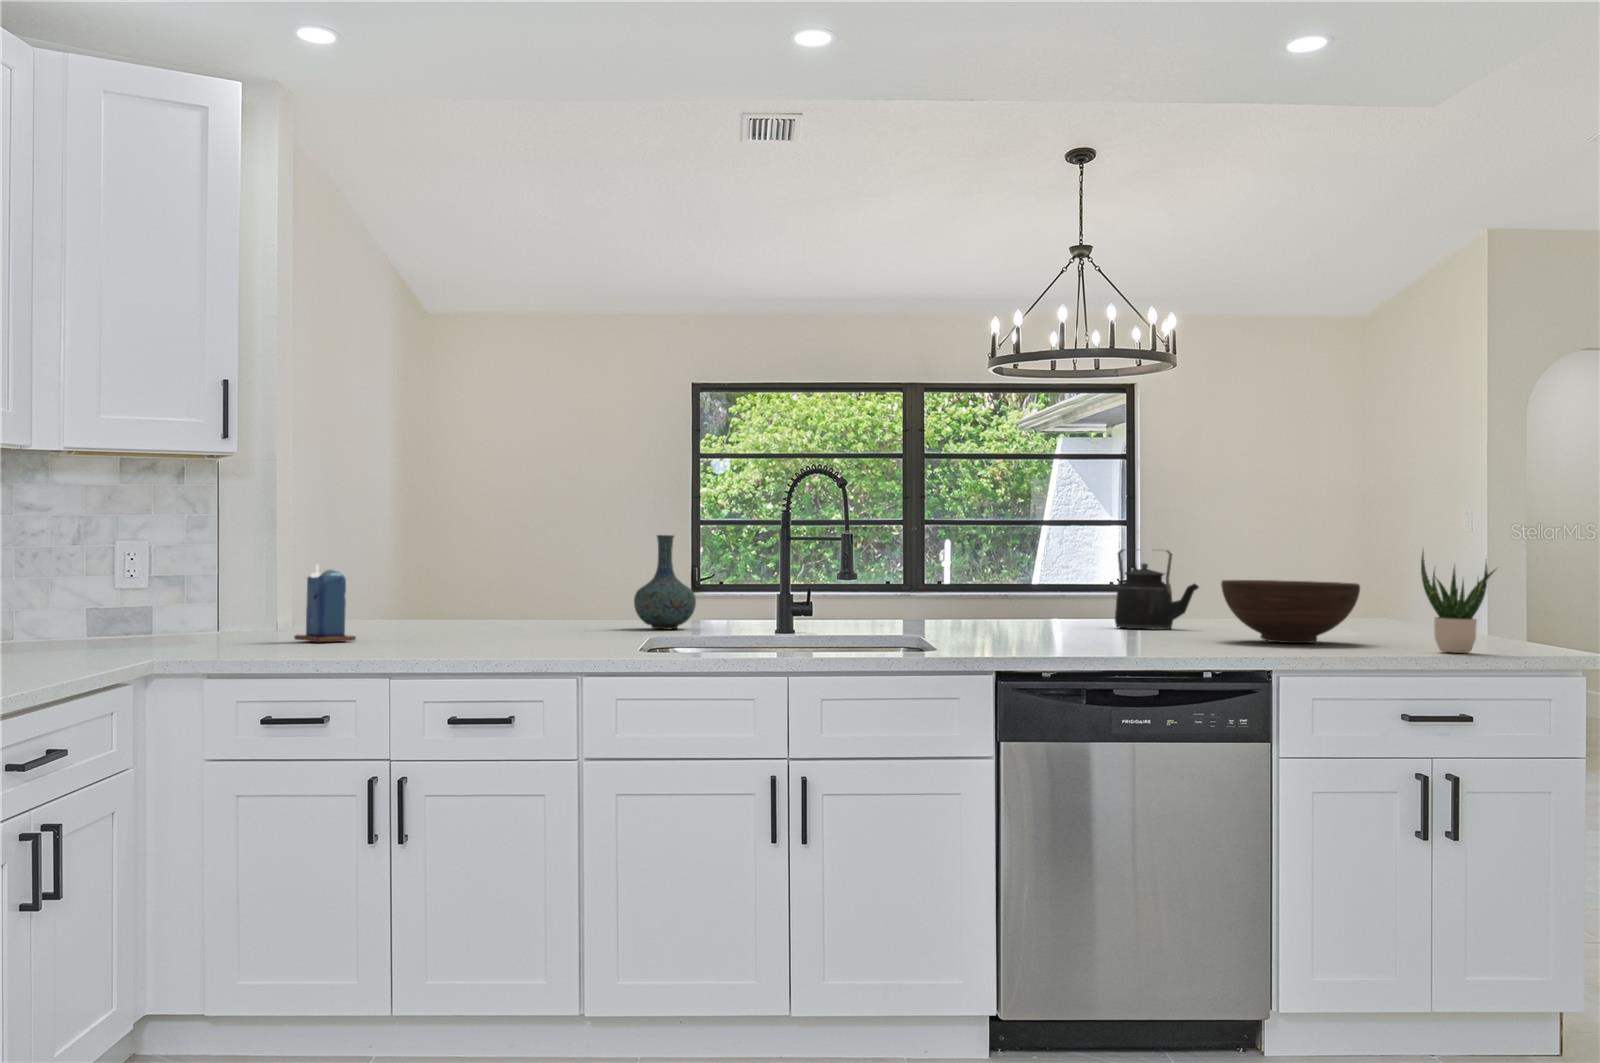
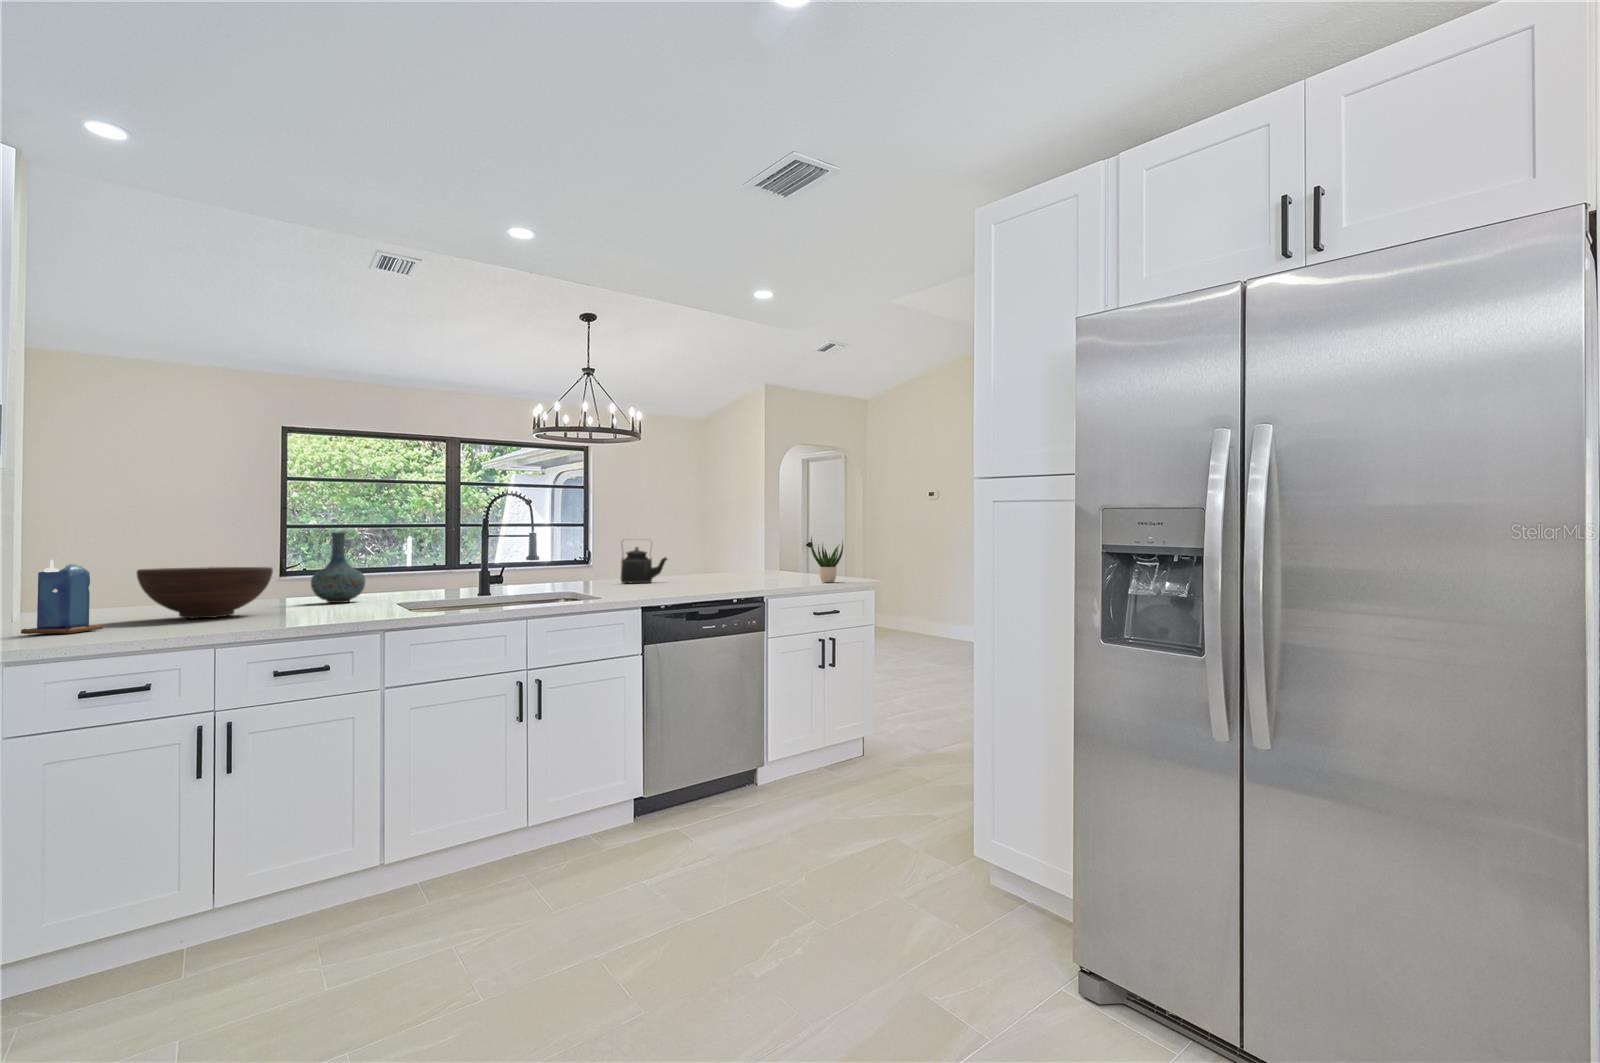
fruit bowl: present [1221,580,1360,643] -> present [136,567,273,618]

